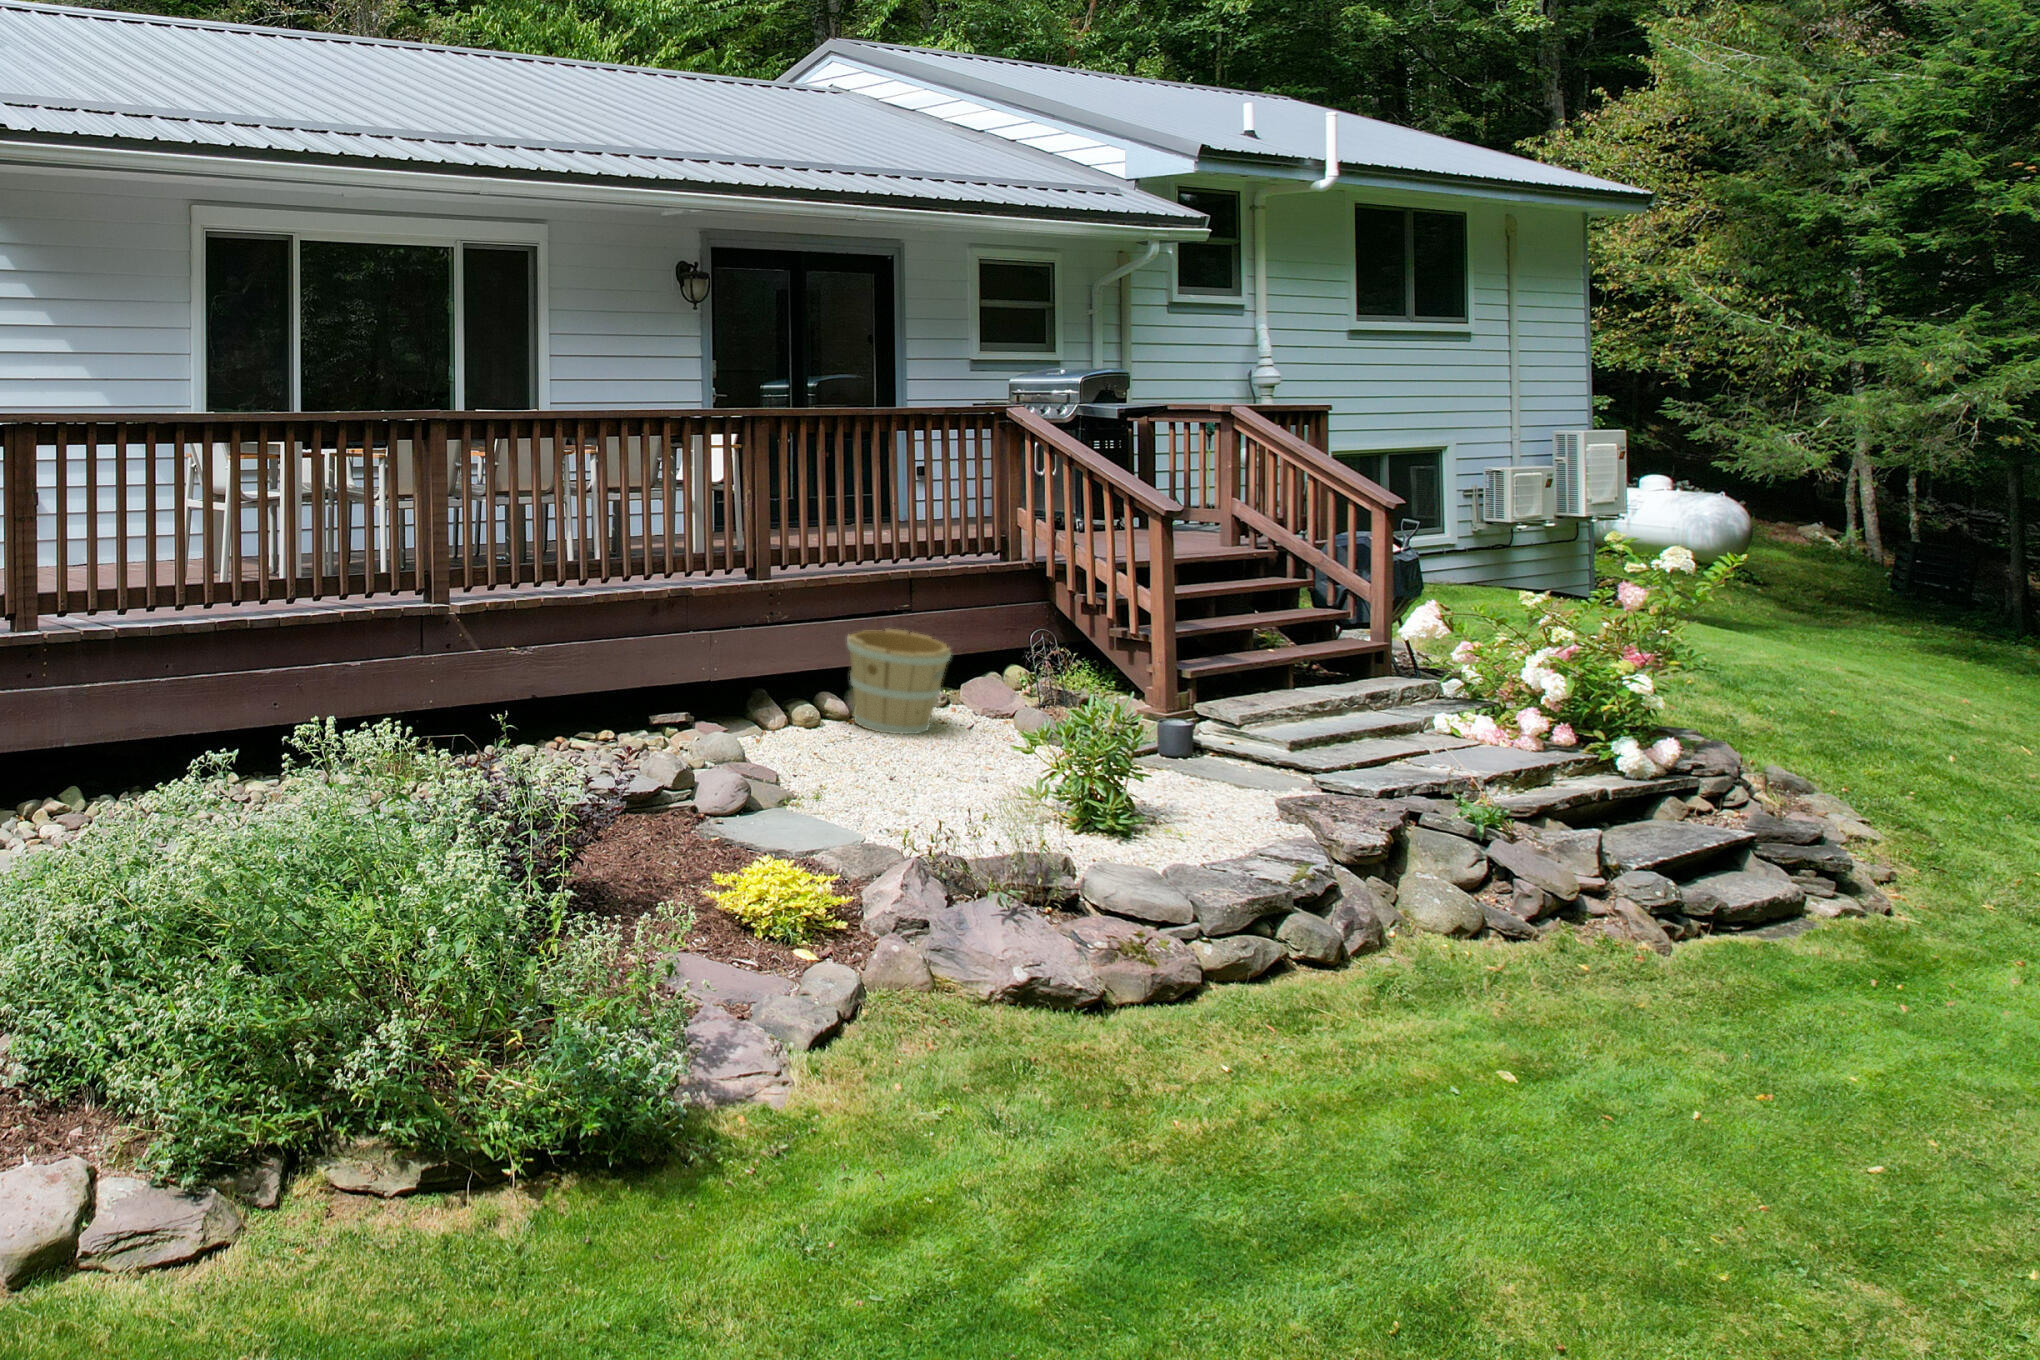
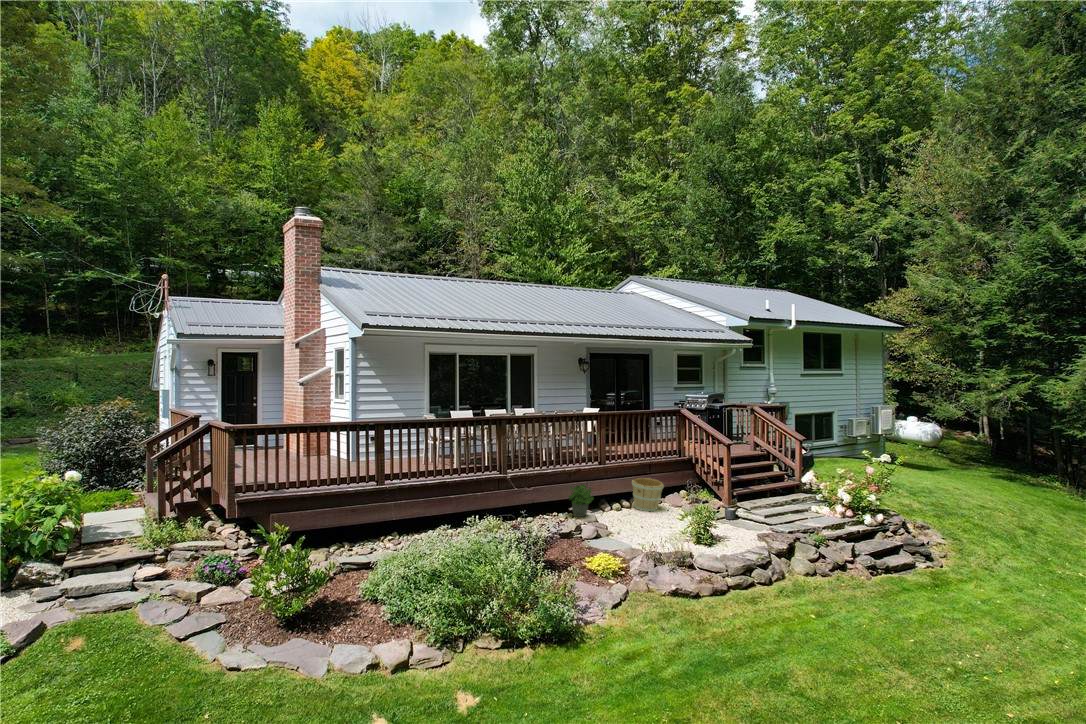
potted plant: none [643,644,729,749] -> present [569,485,594,517]

